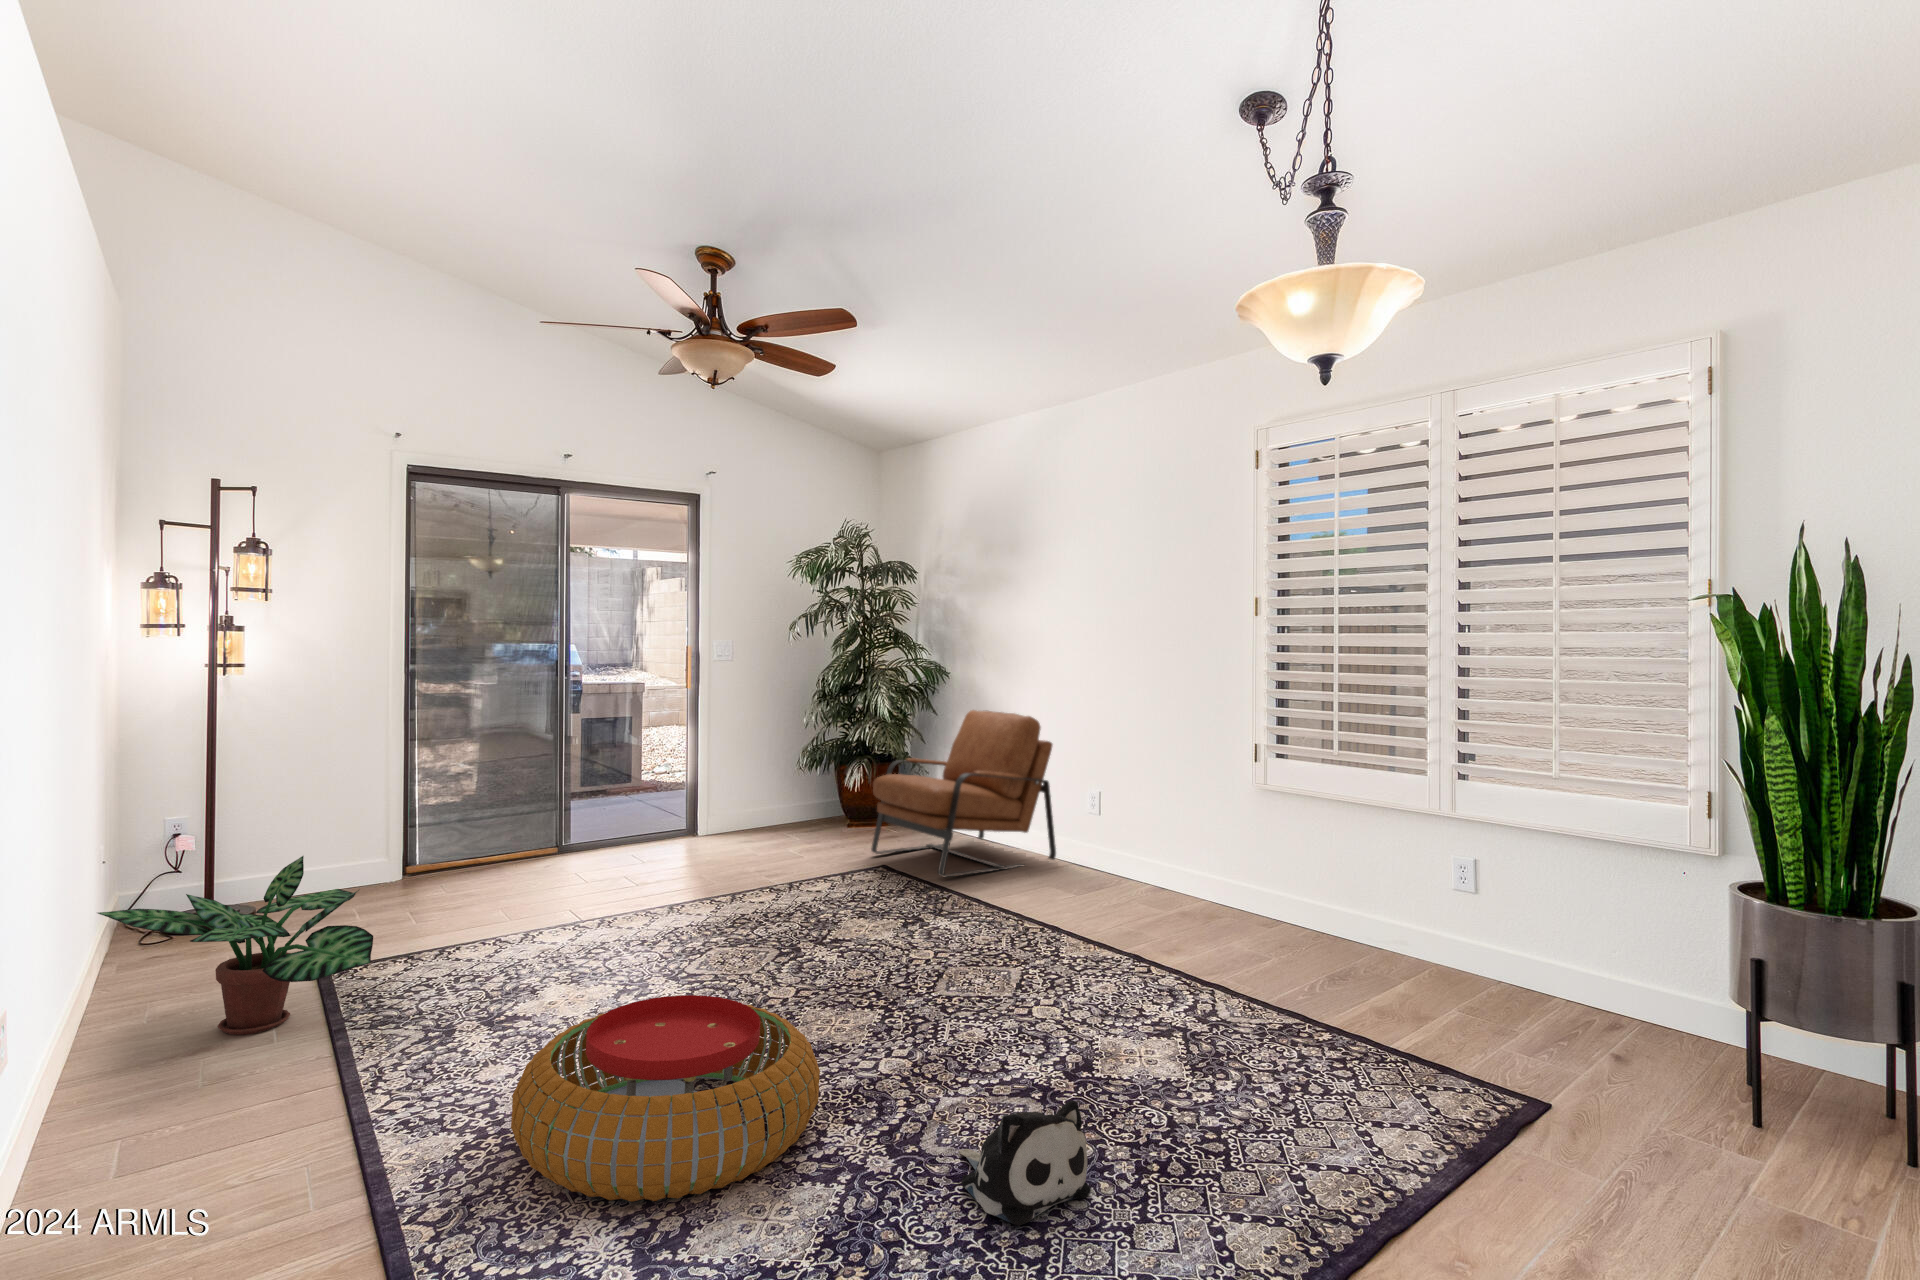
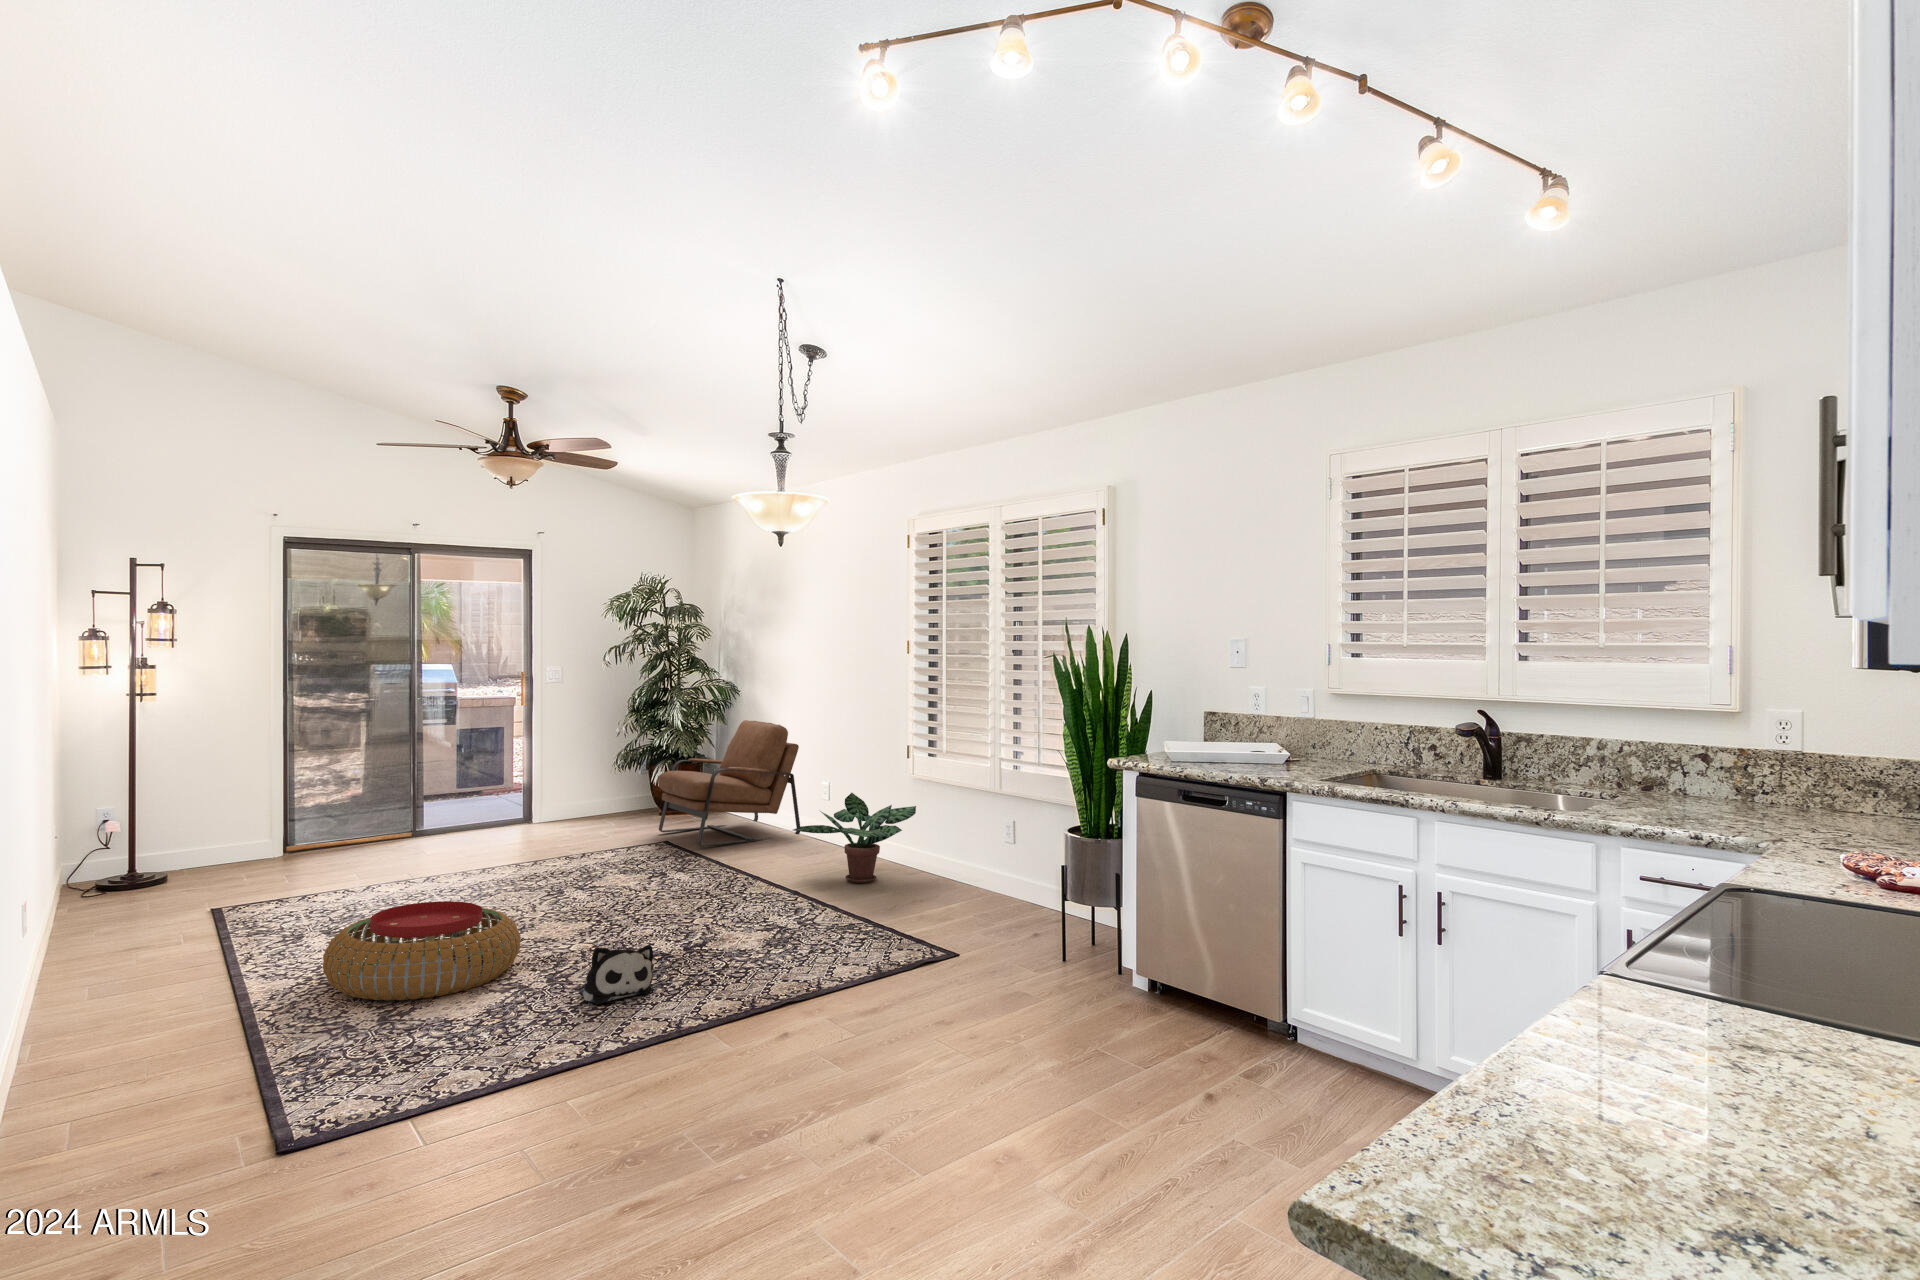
potted plant: present [98,856,373,1035] -> present [793,793,916,883]

